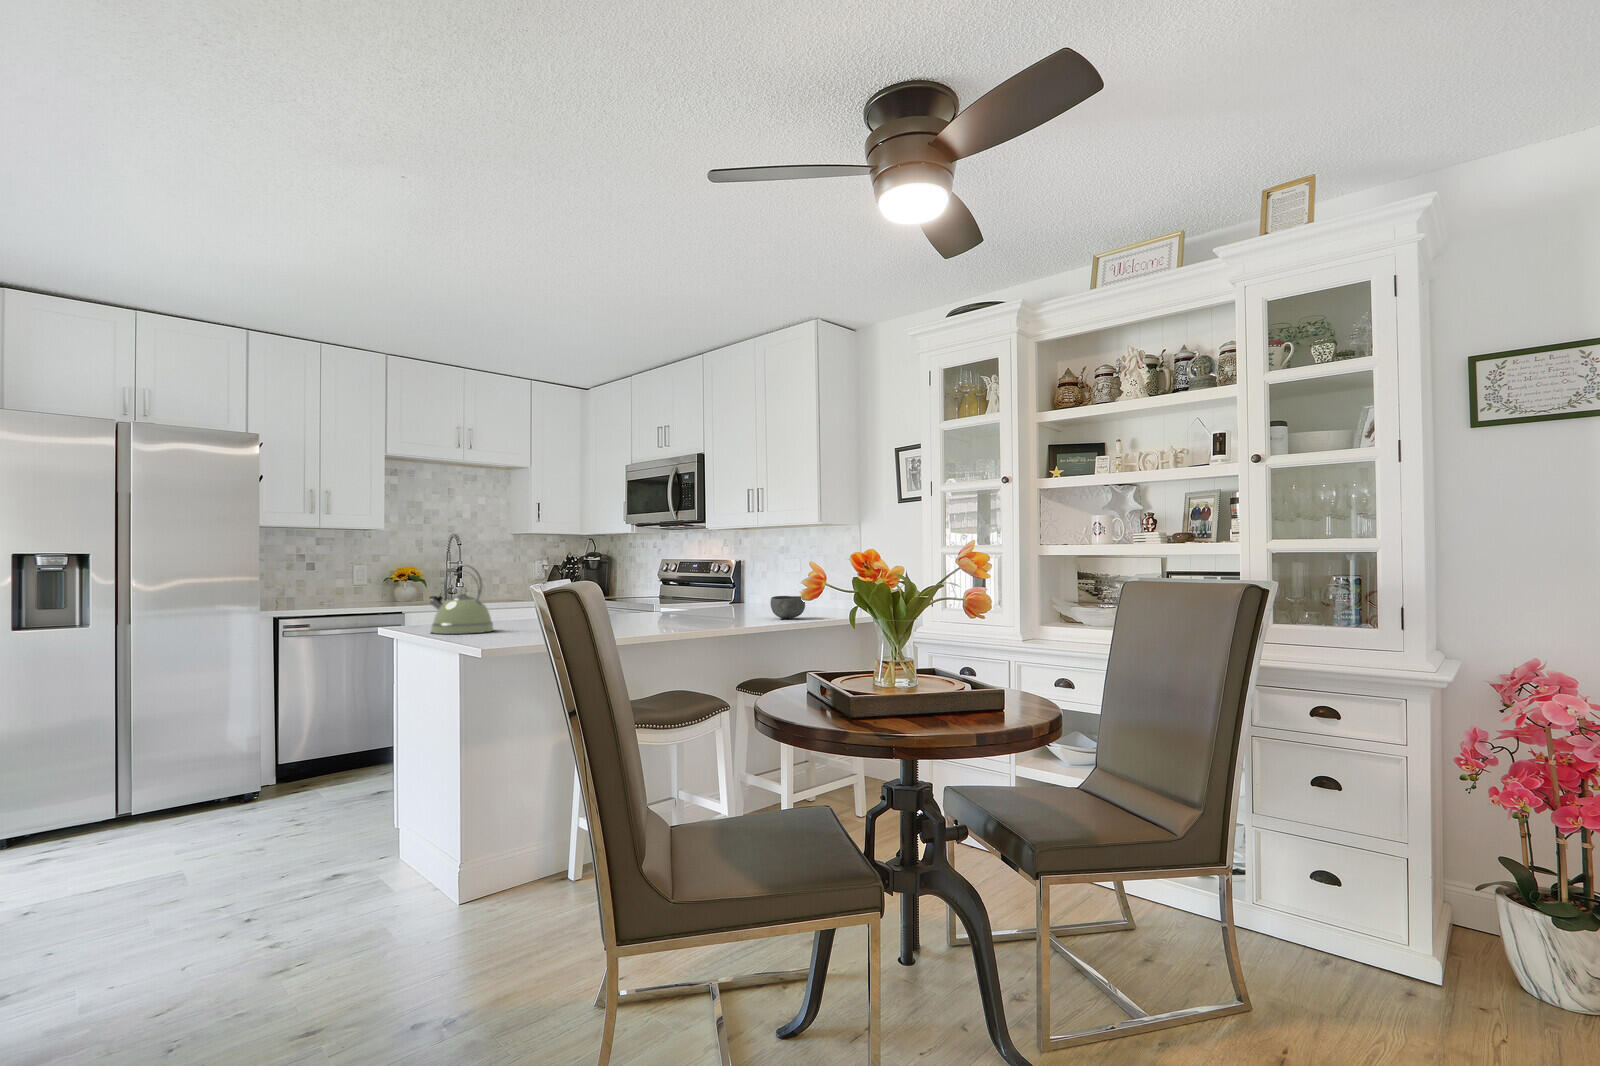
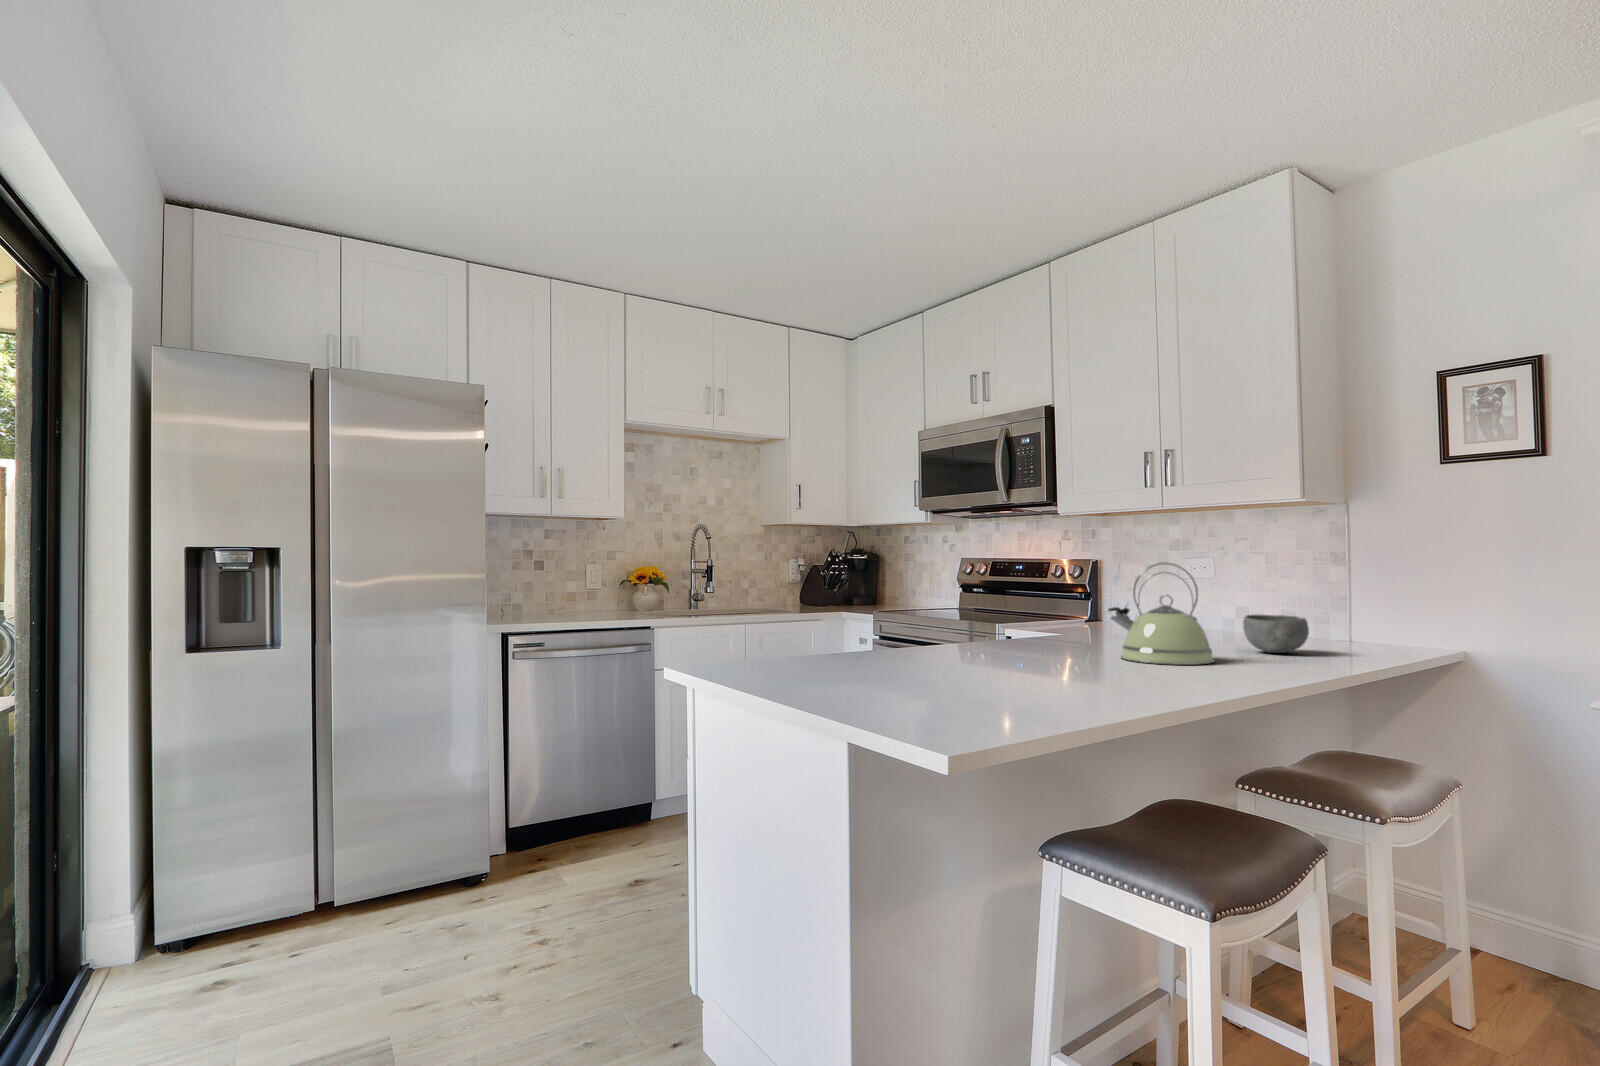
kettle: present [430,565,494,634] -> present [1108,563,1214,665]

